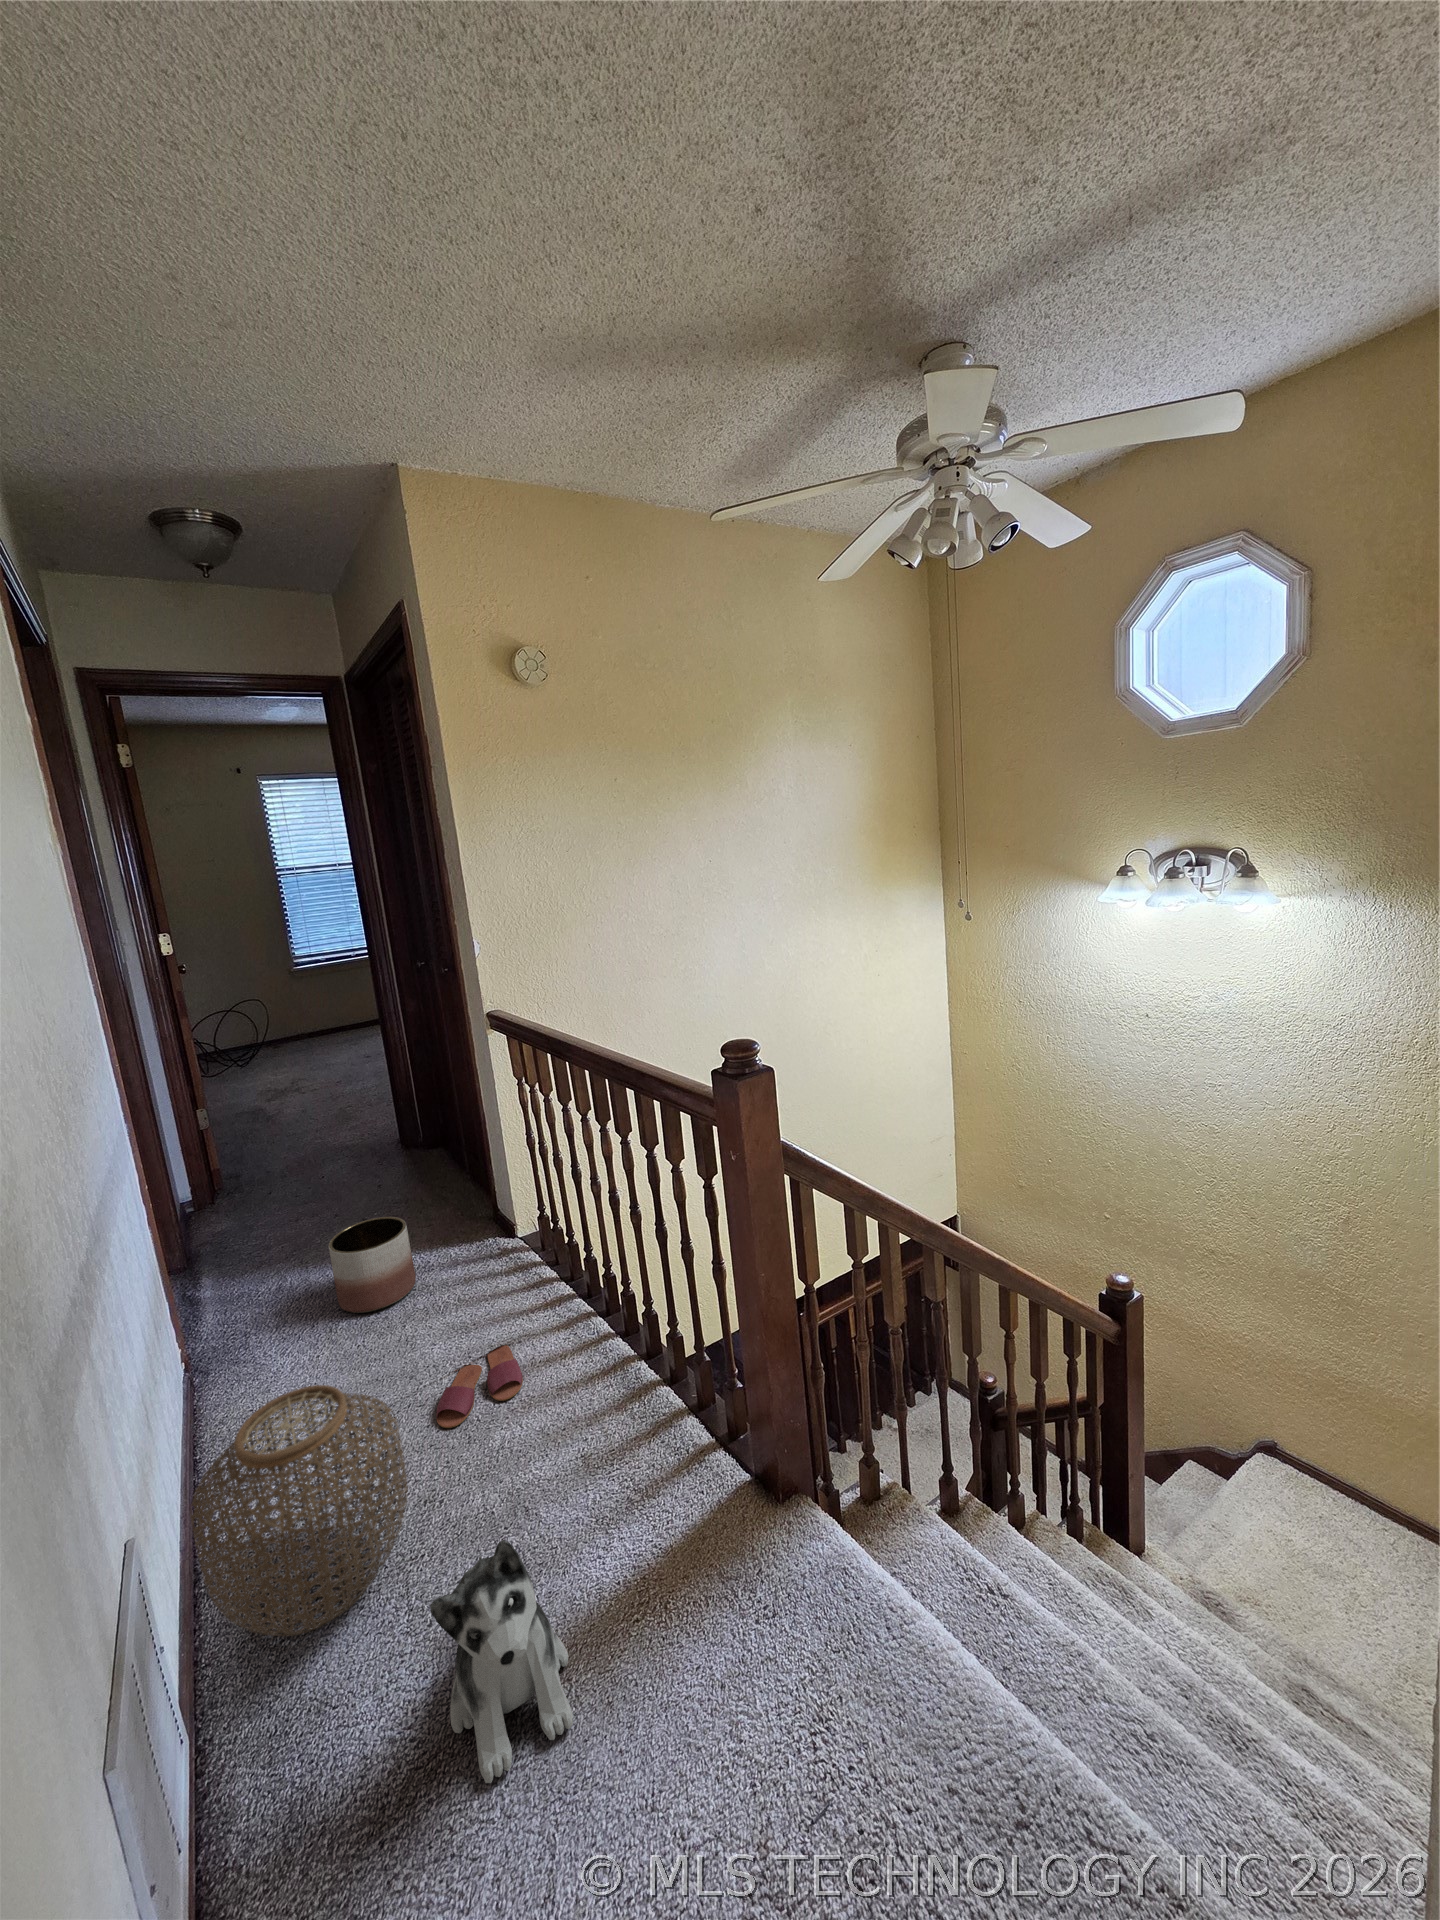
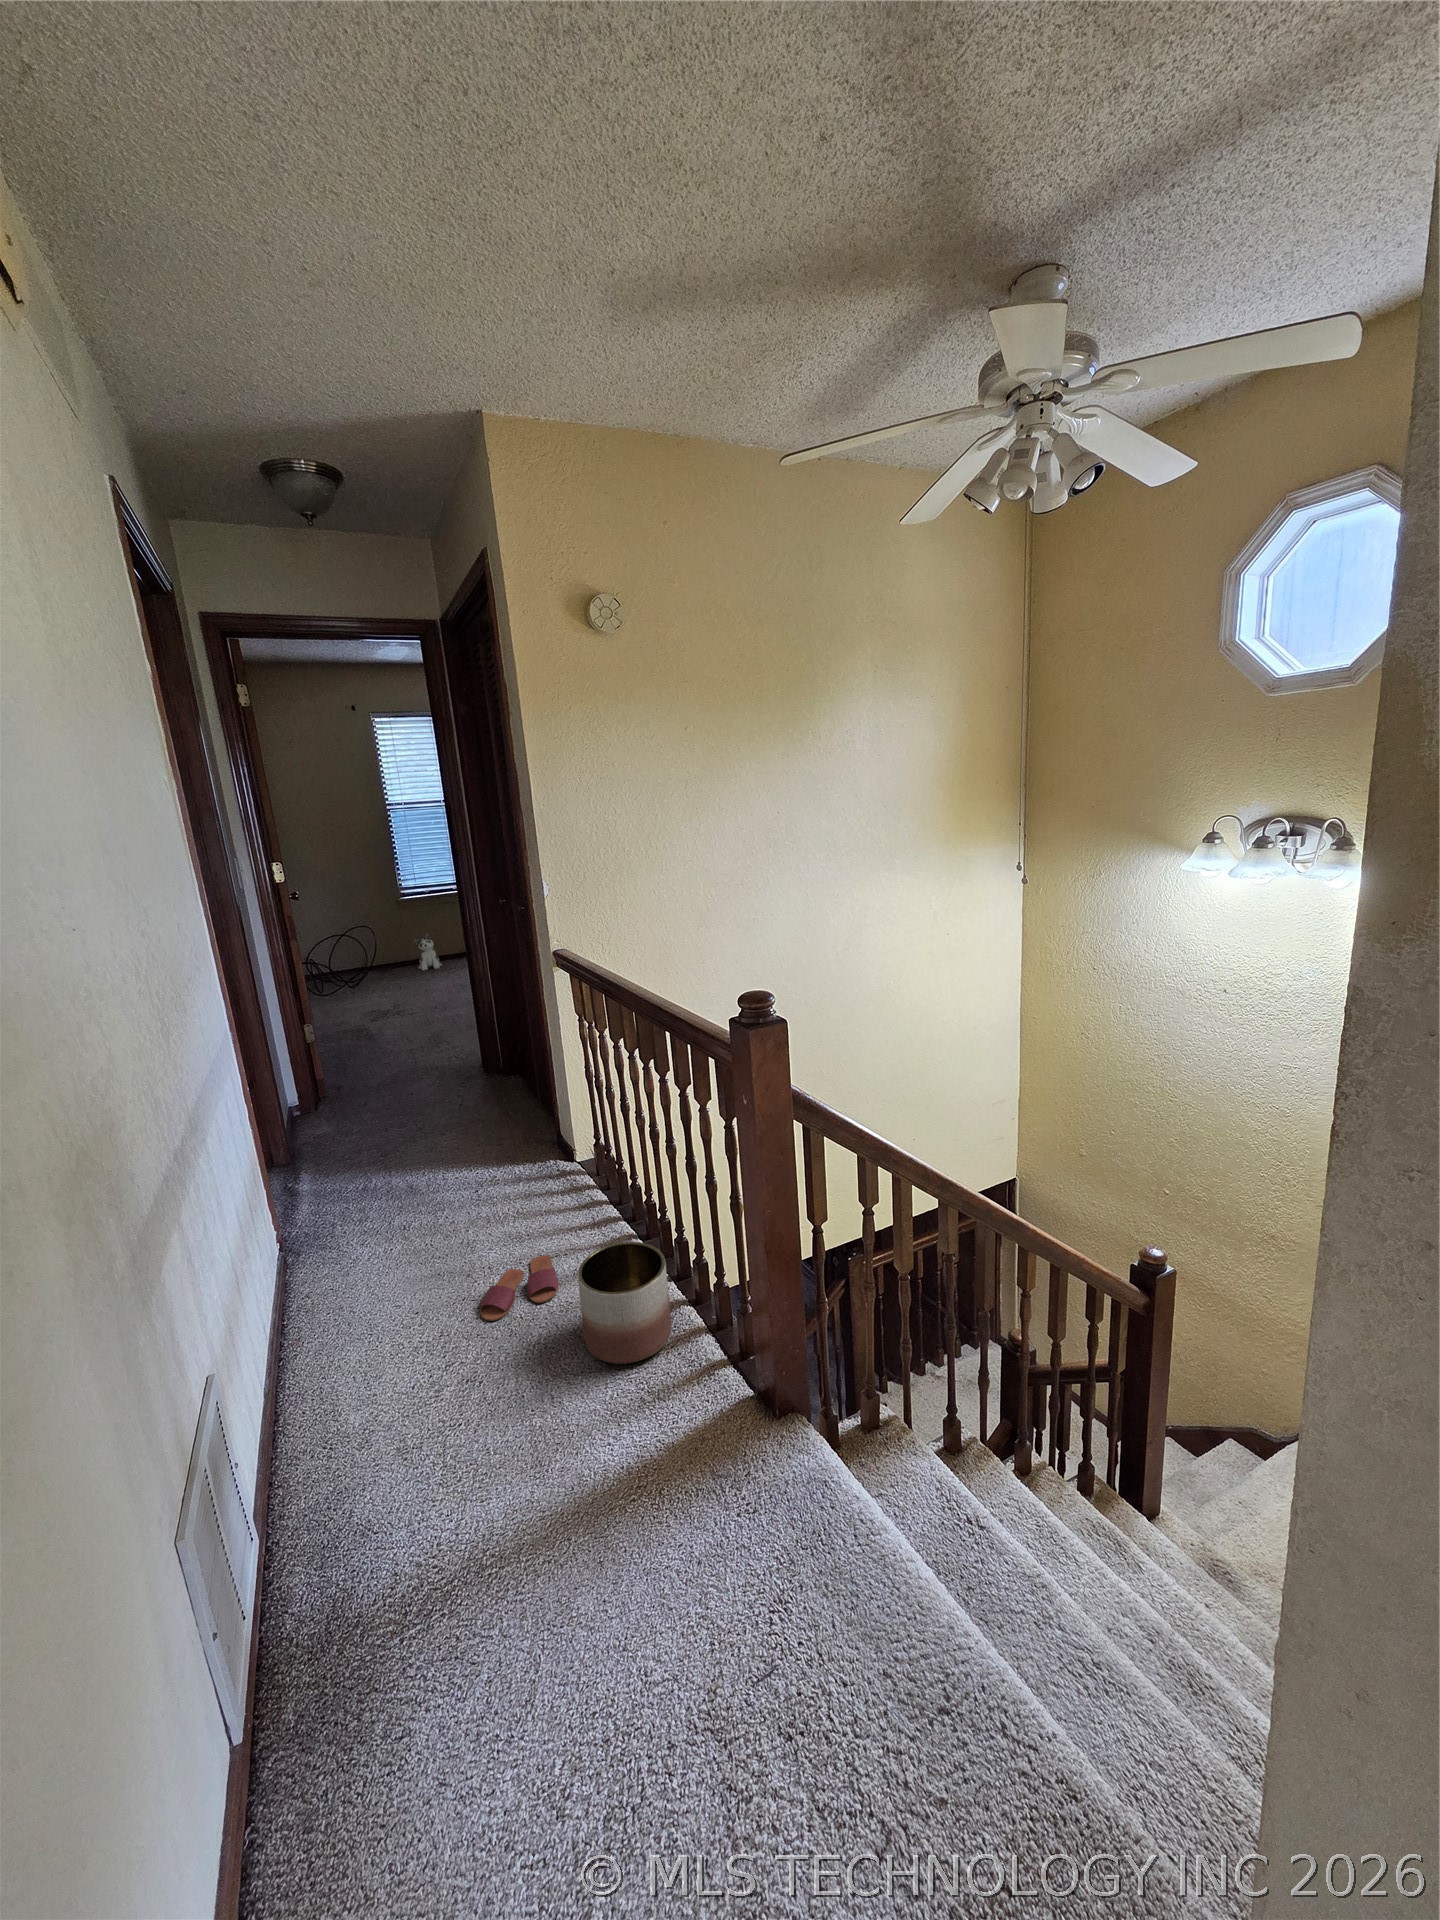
planter: present [329,1217,416,1313] -> present [578,1242,672,1364]
woven basket: present [190,1385,408,1636] -> none [265,1270,446,1472]
plush toy: present [430,1540,573,1783] -> present [414,933,442,970]

